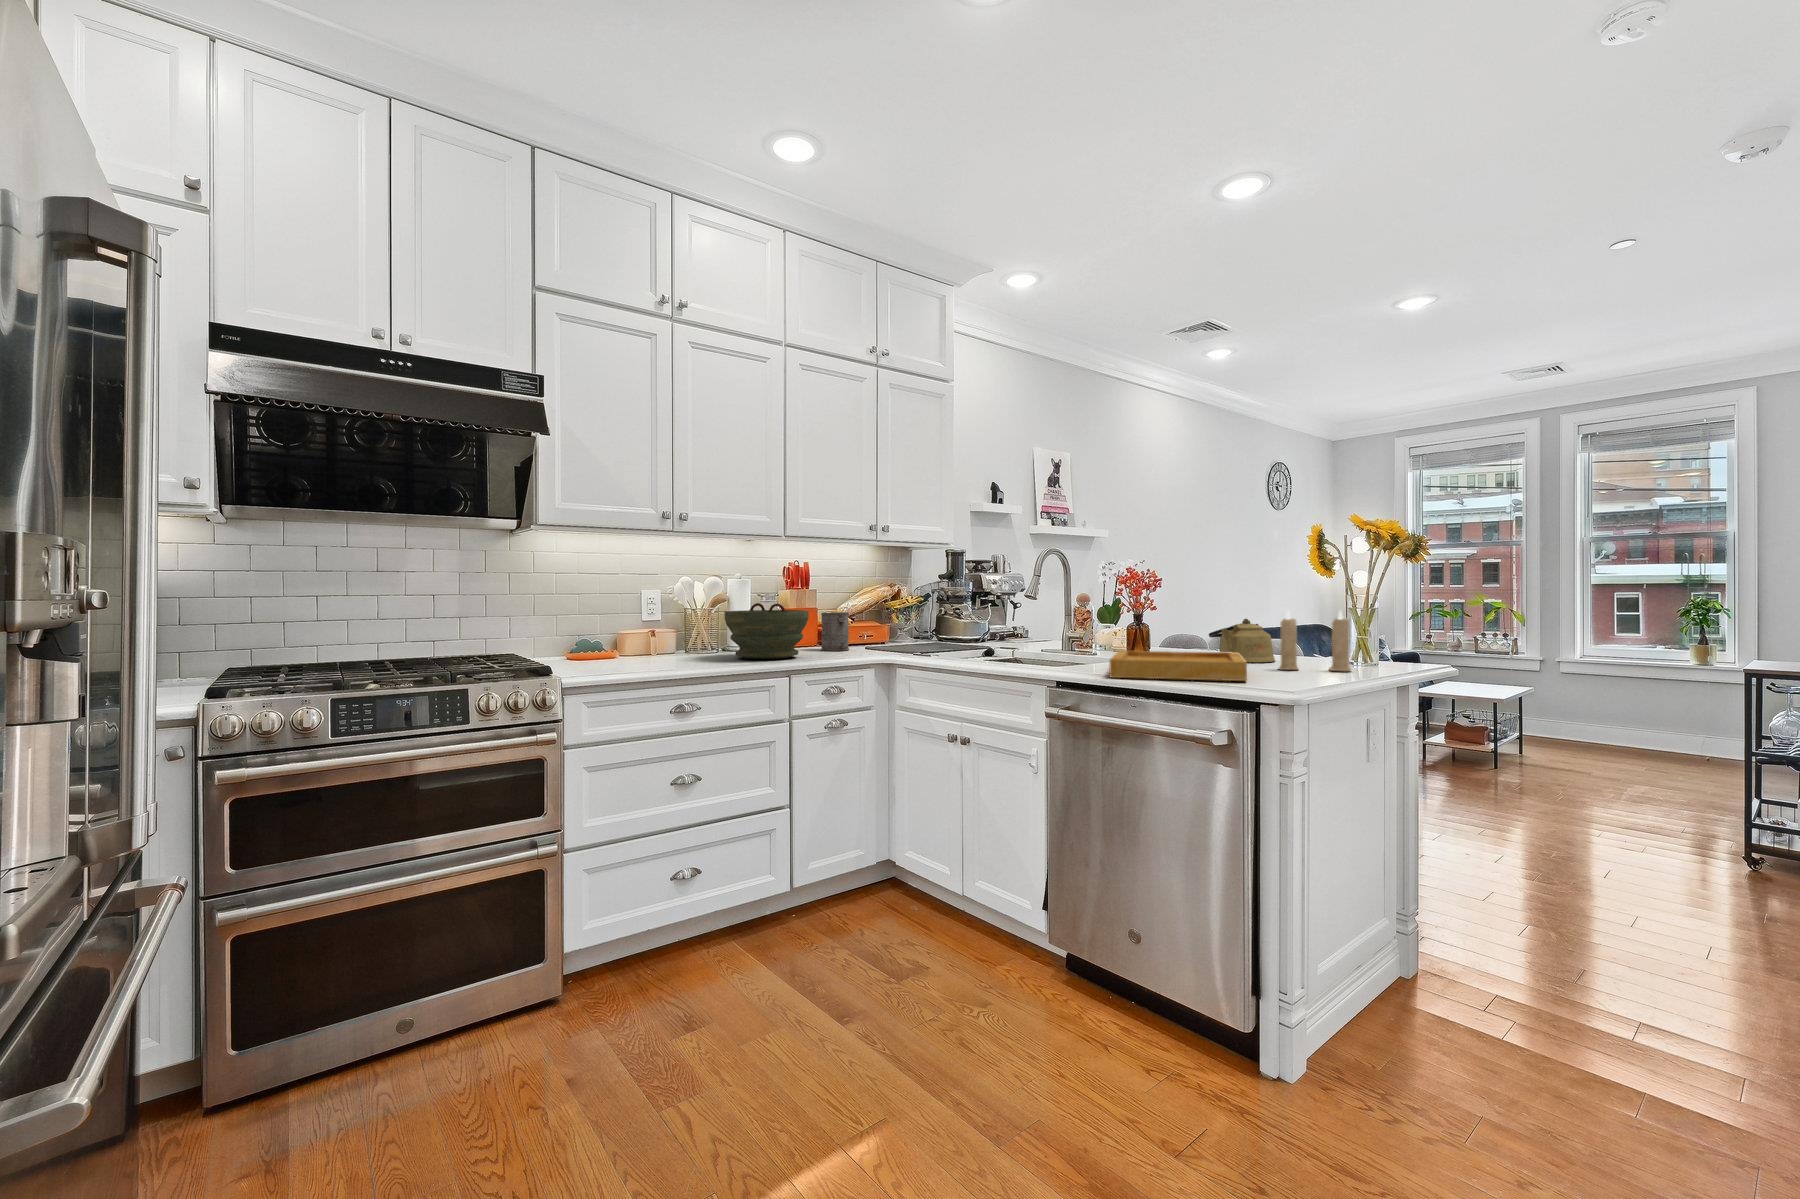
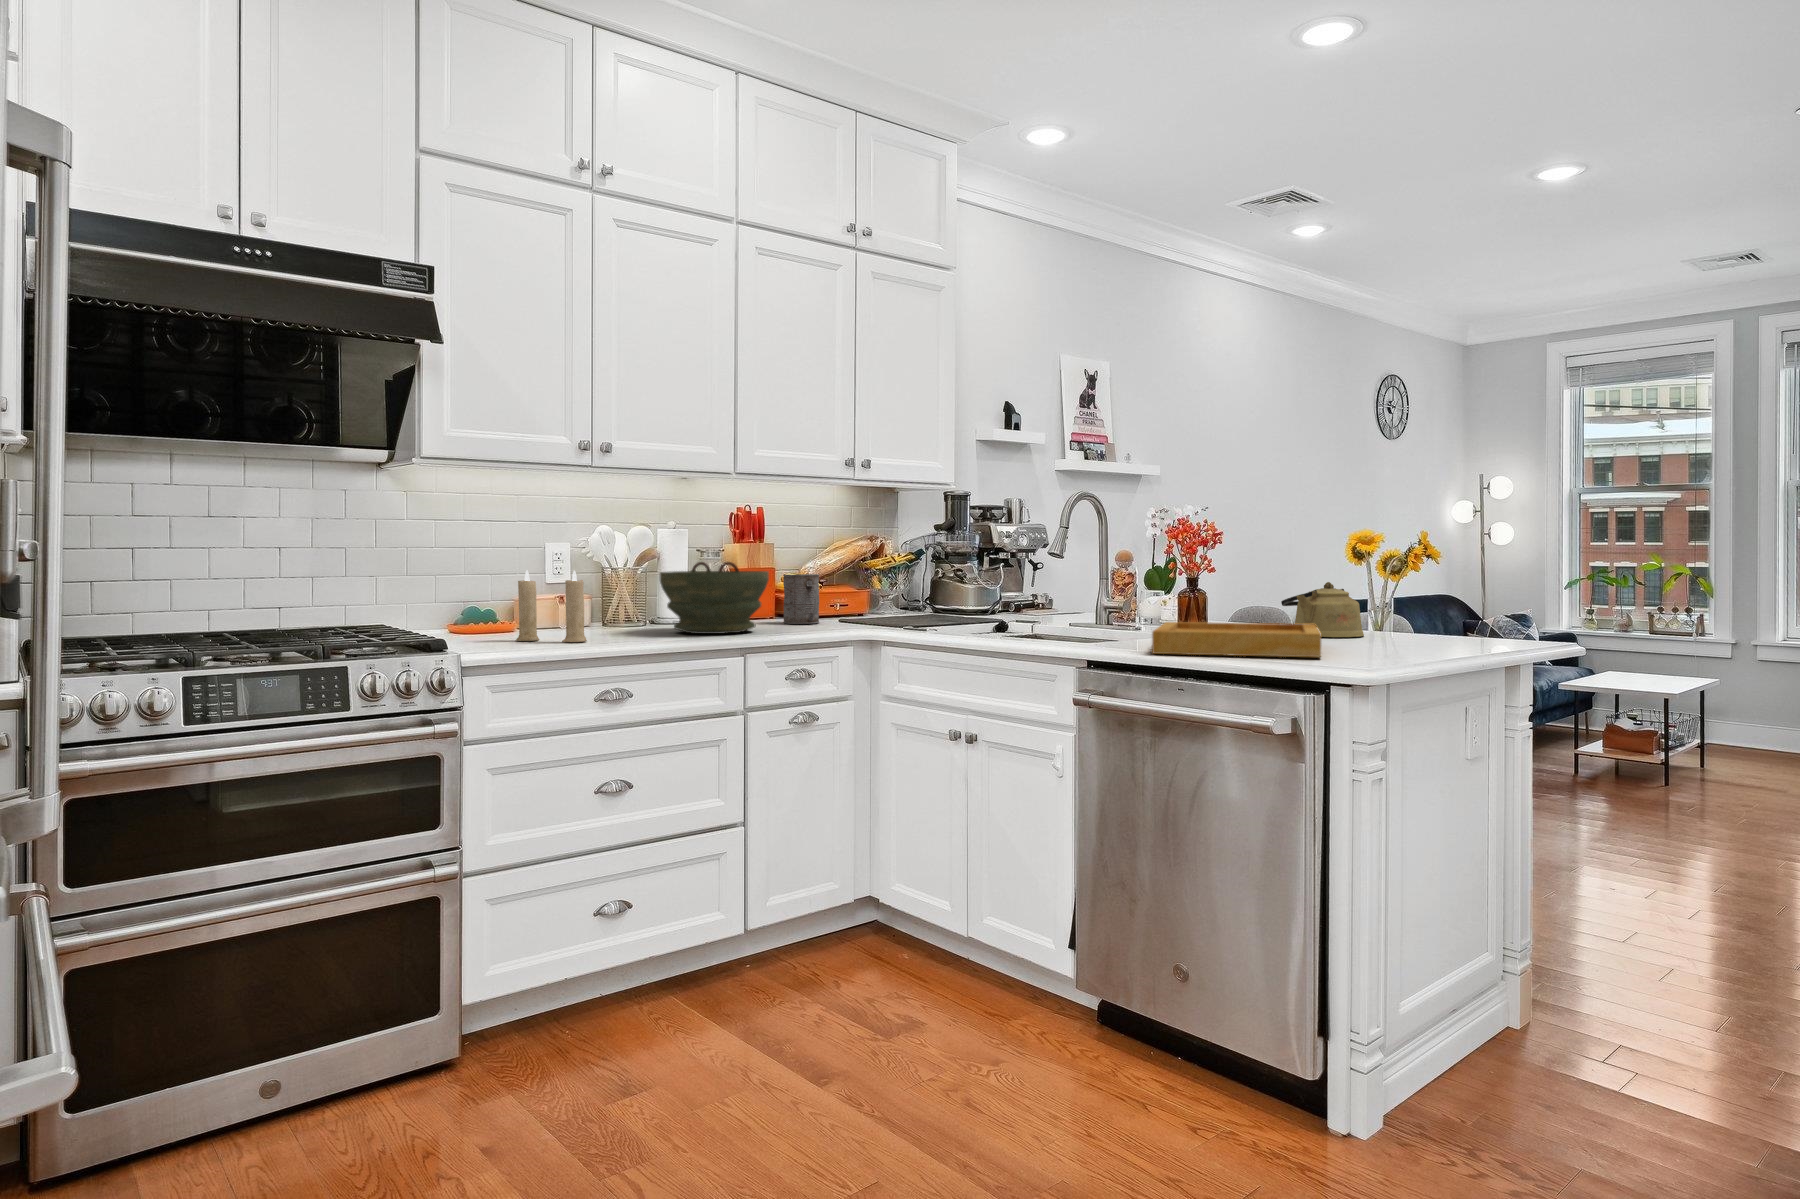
candle: present [1279,611,1351,671] -> present [516,571,587,642]

